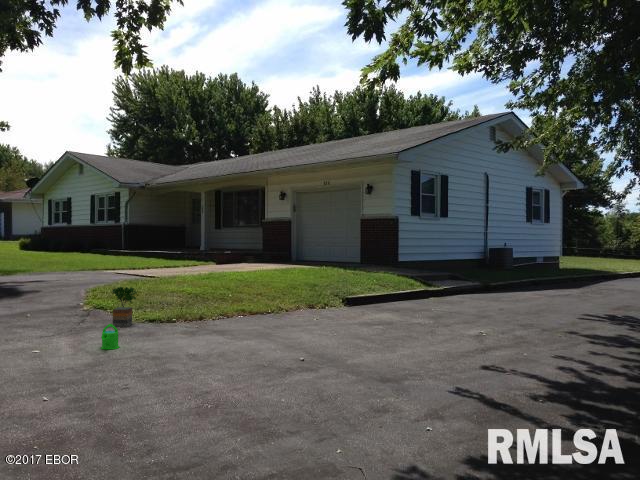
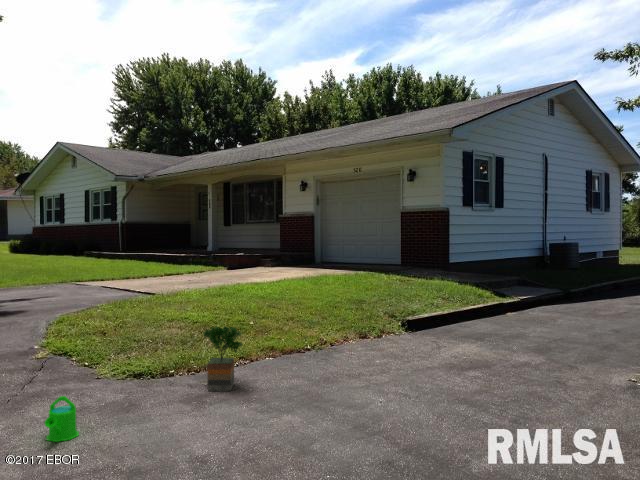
potted tree: present [112,287,137,327] -> present [203,326,242,391]

